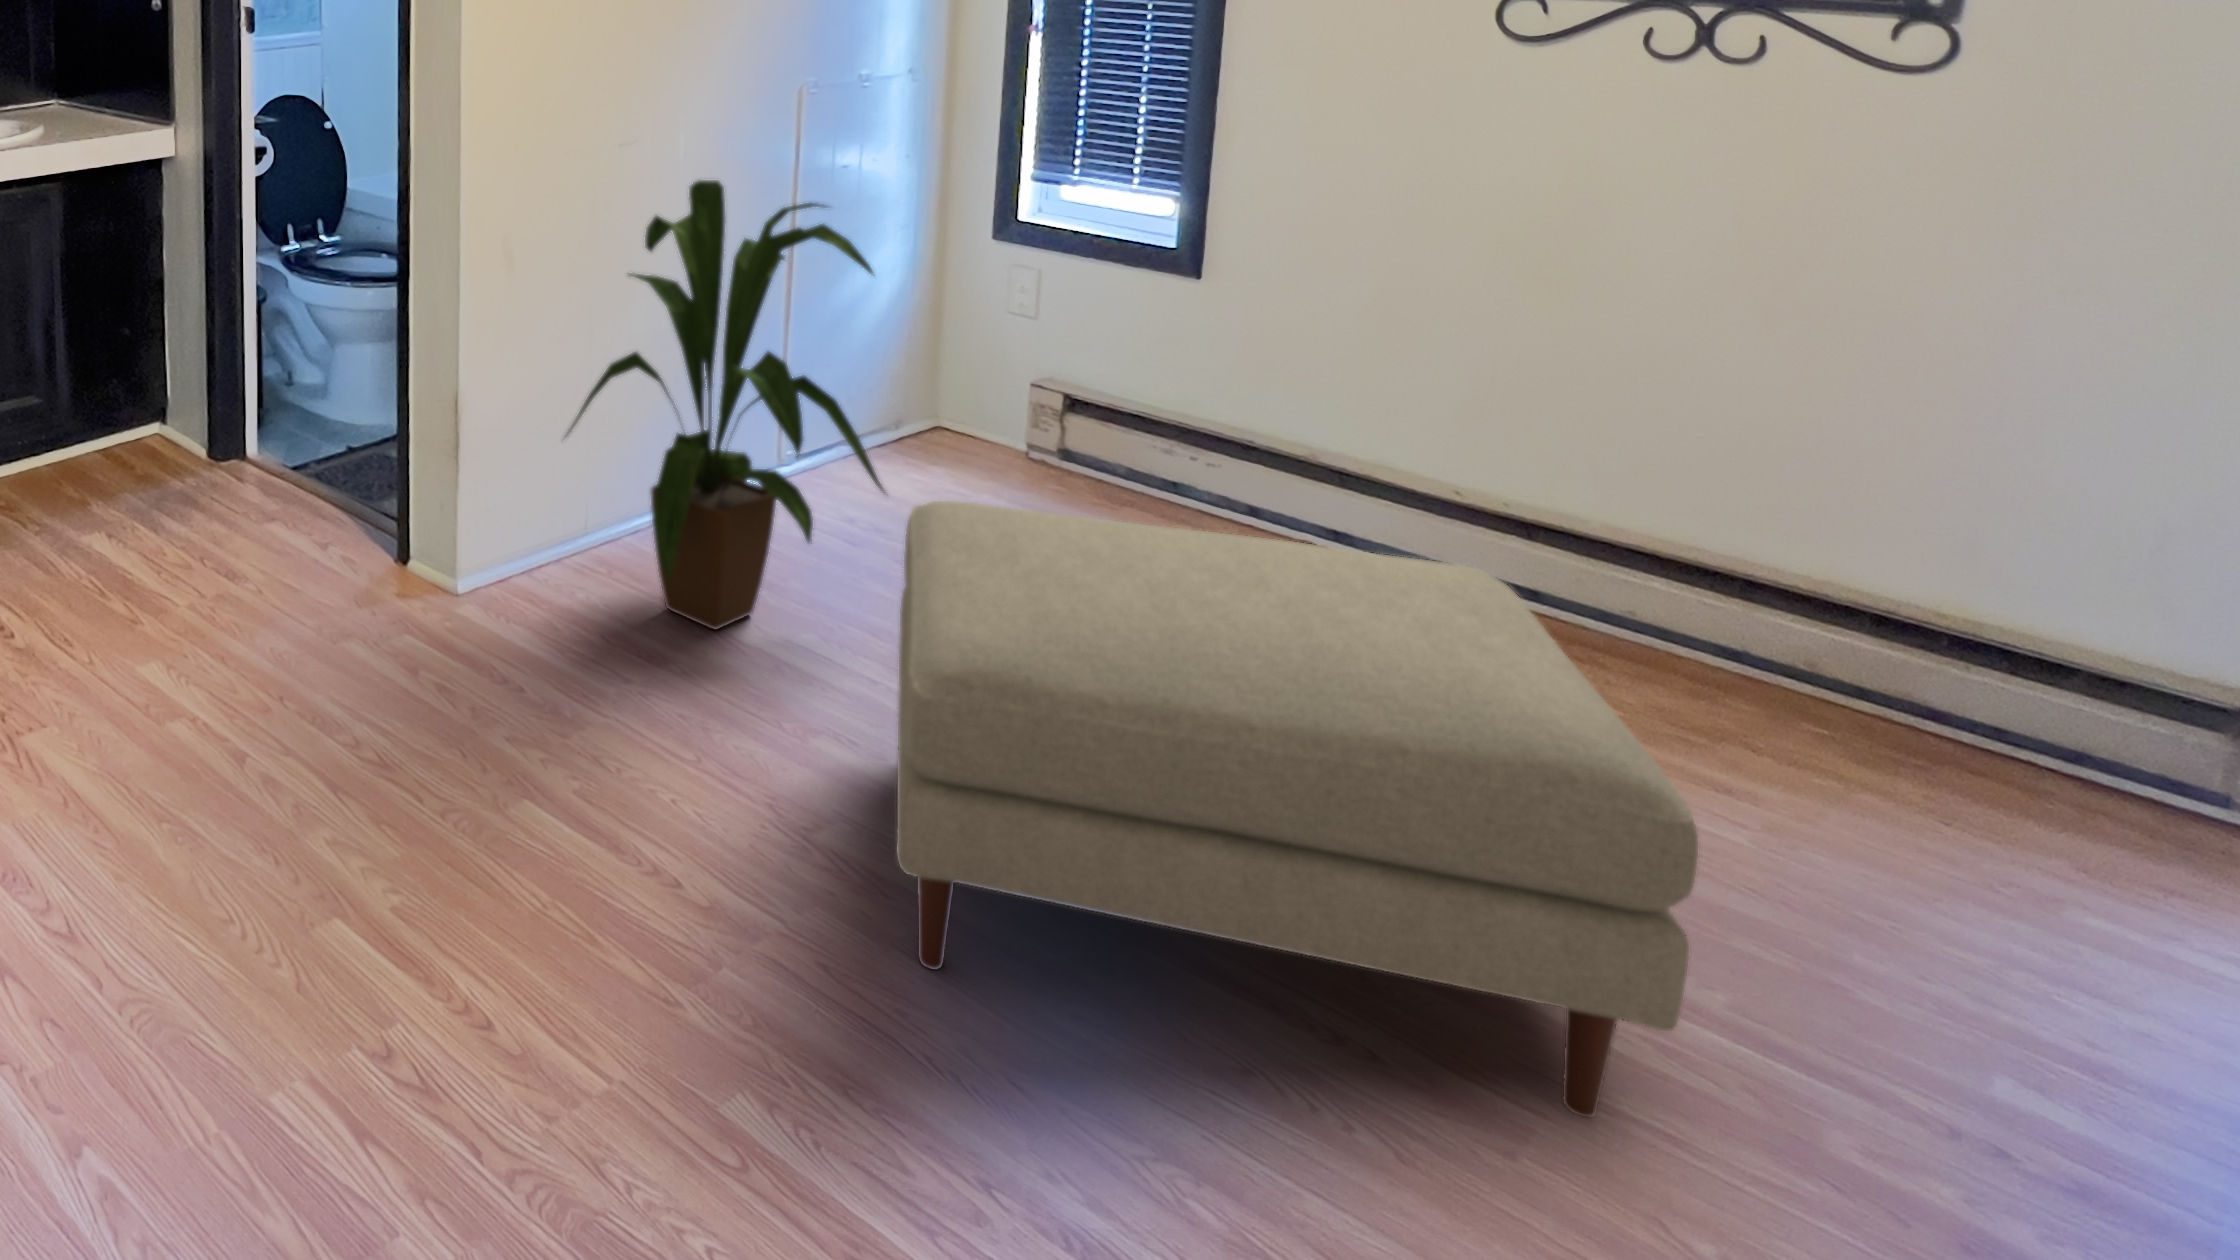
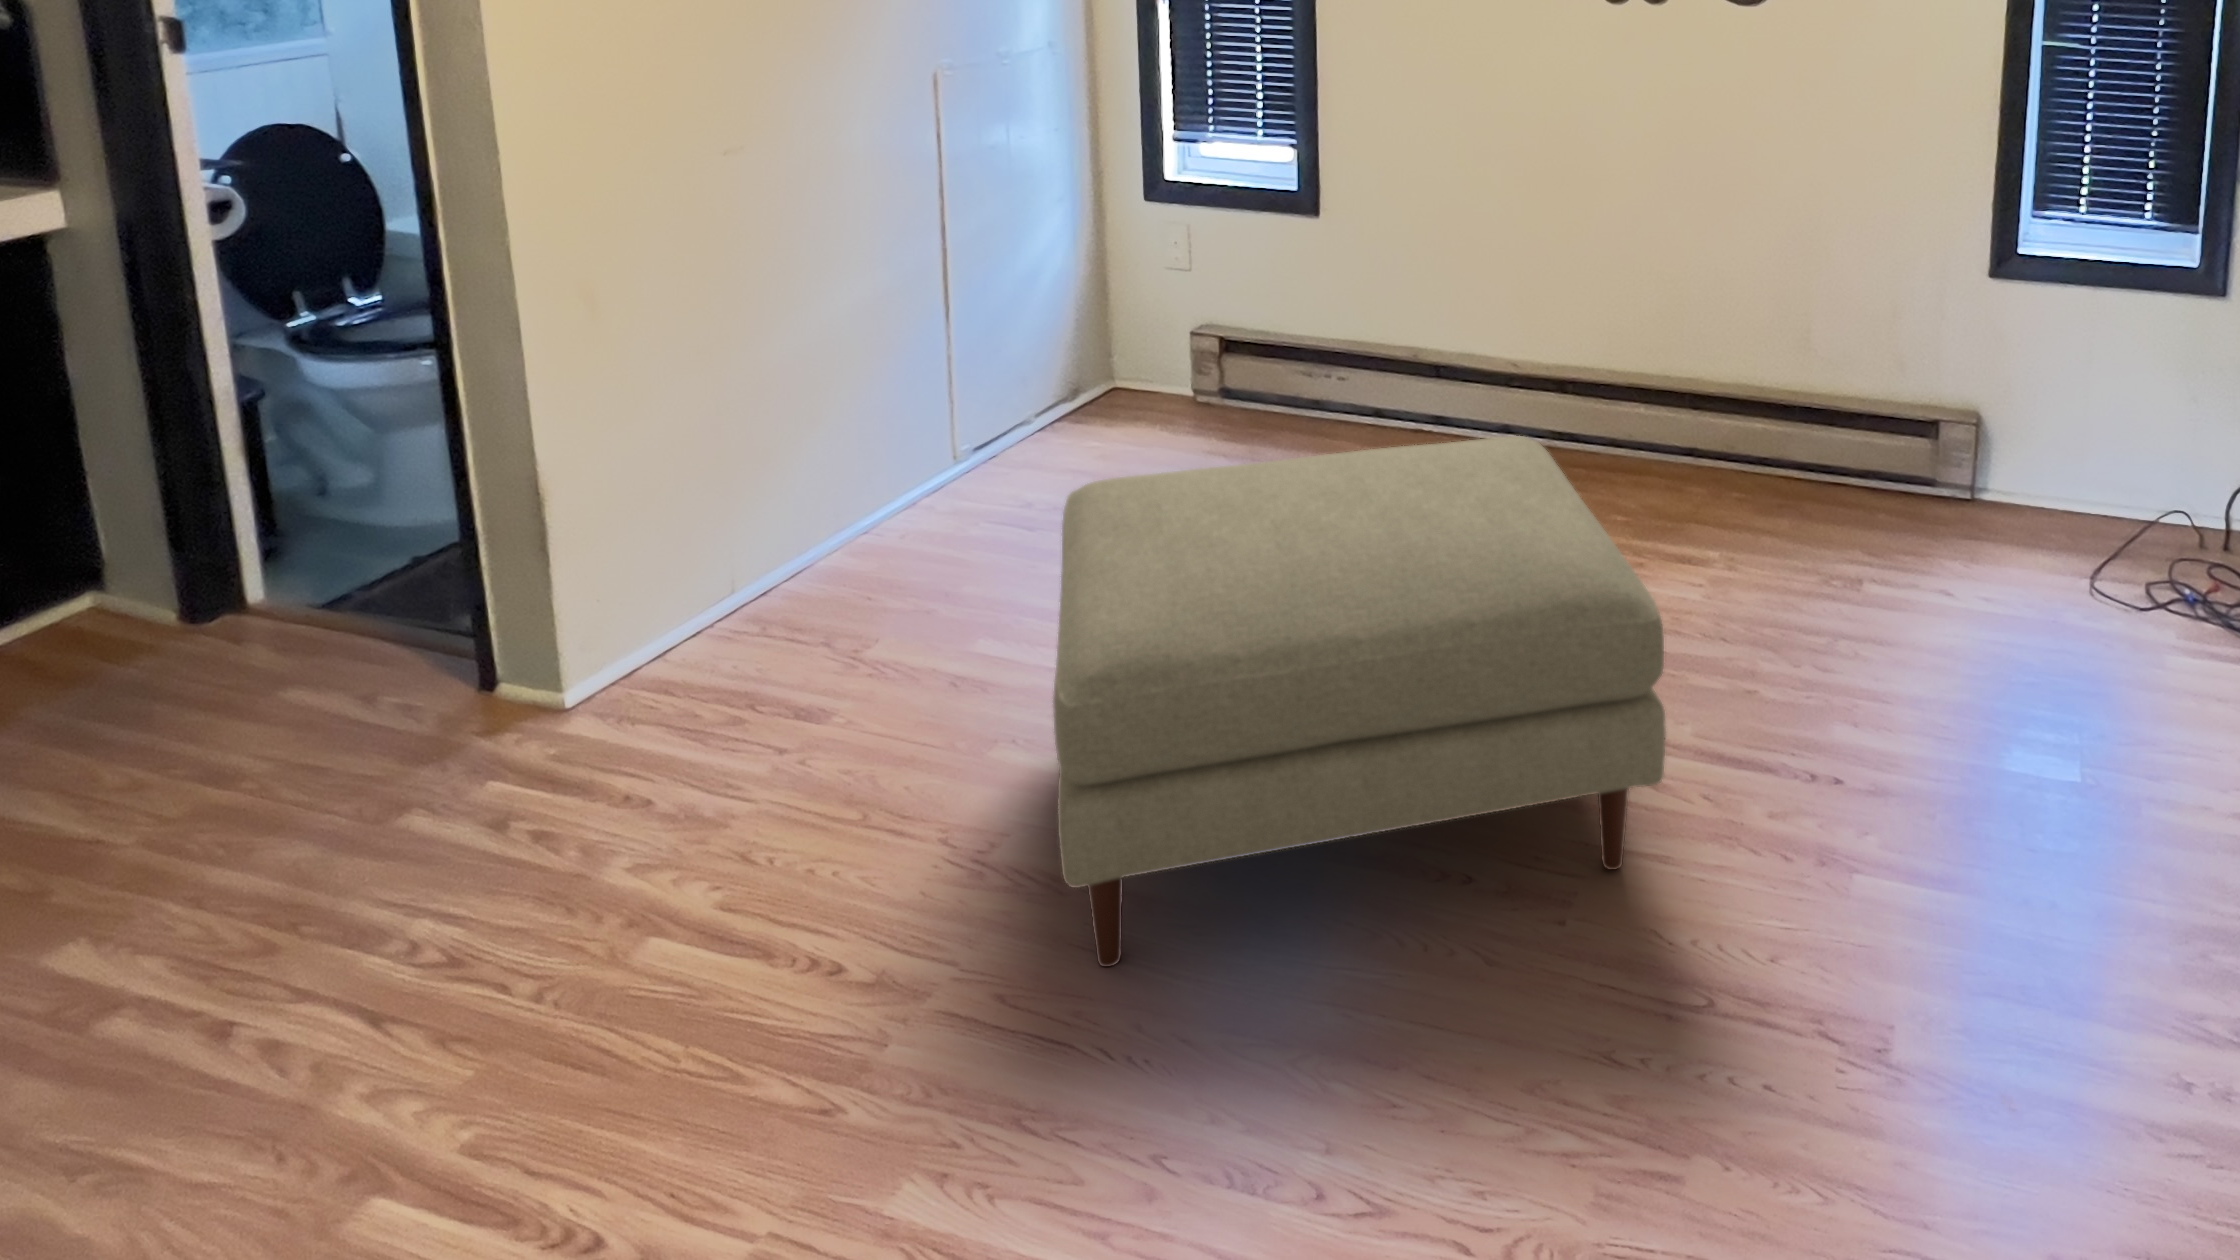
house plant: present [567,180,888,629] -> none [681,186,1060,665]

